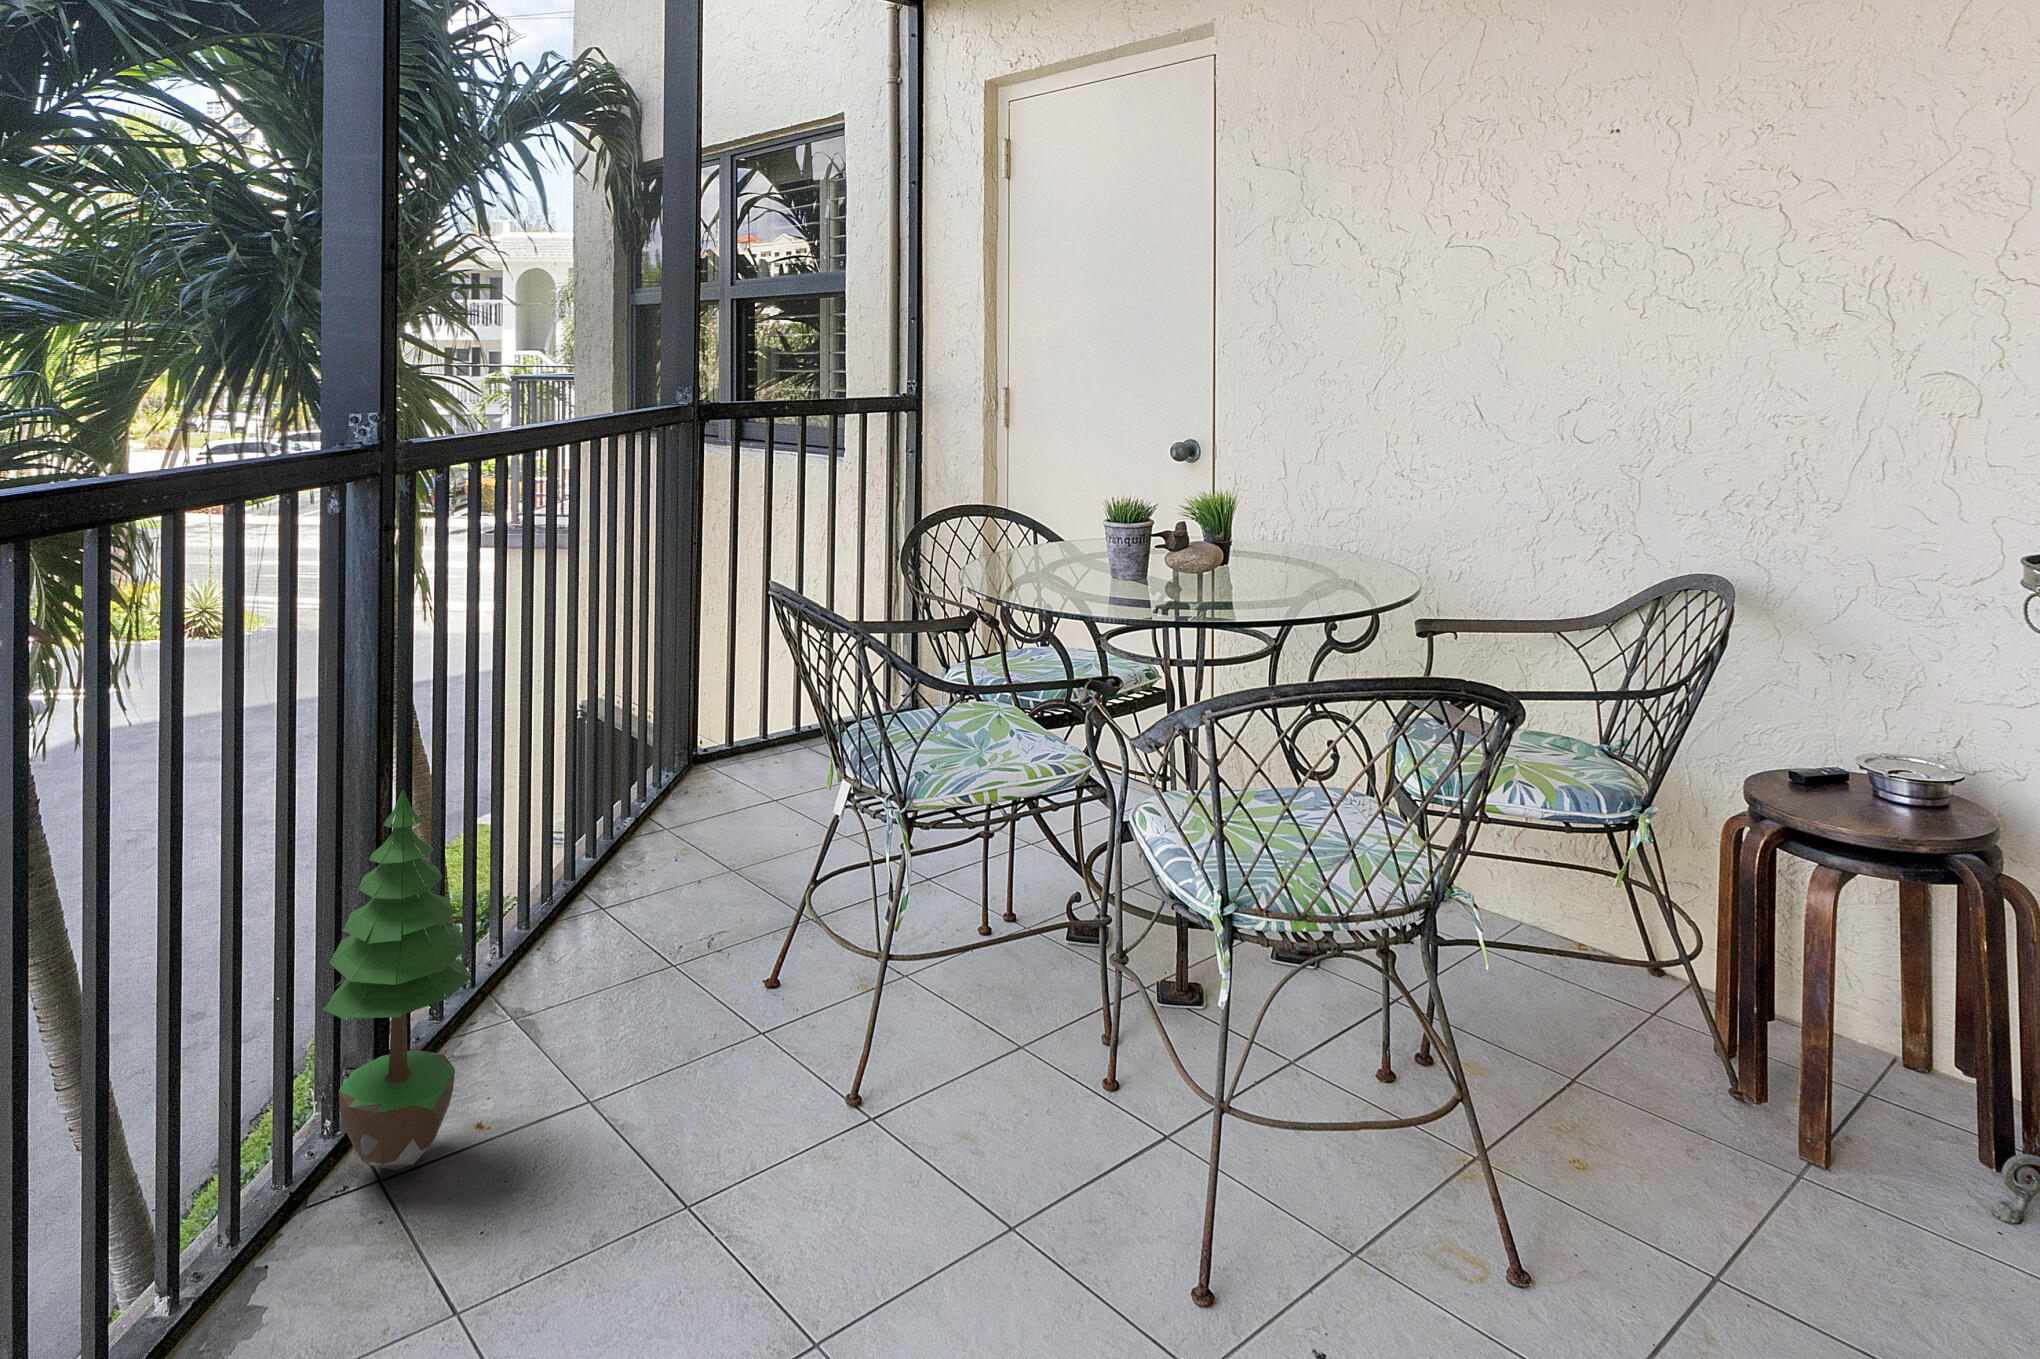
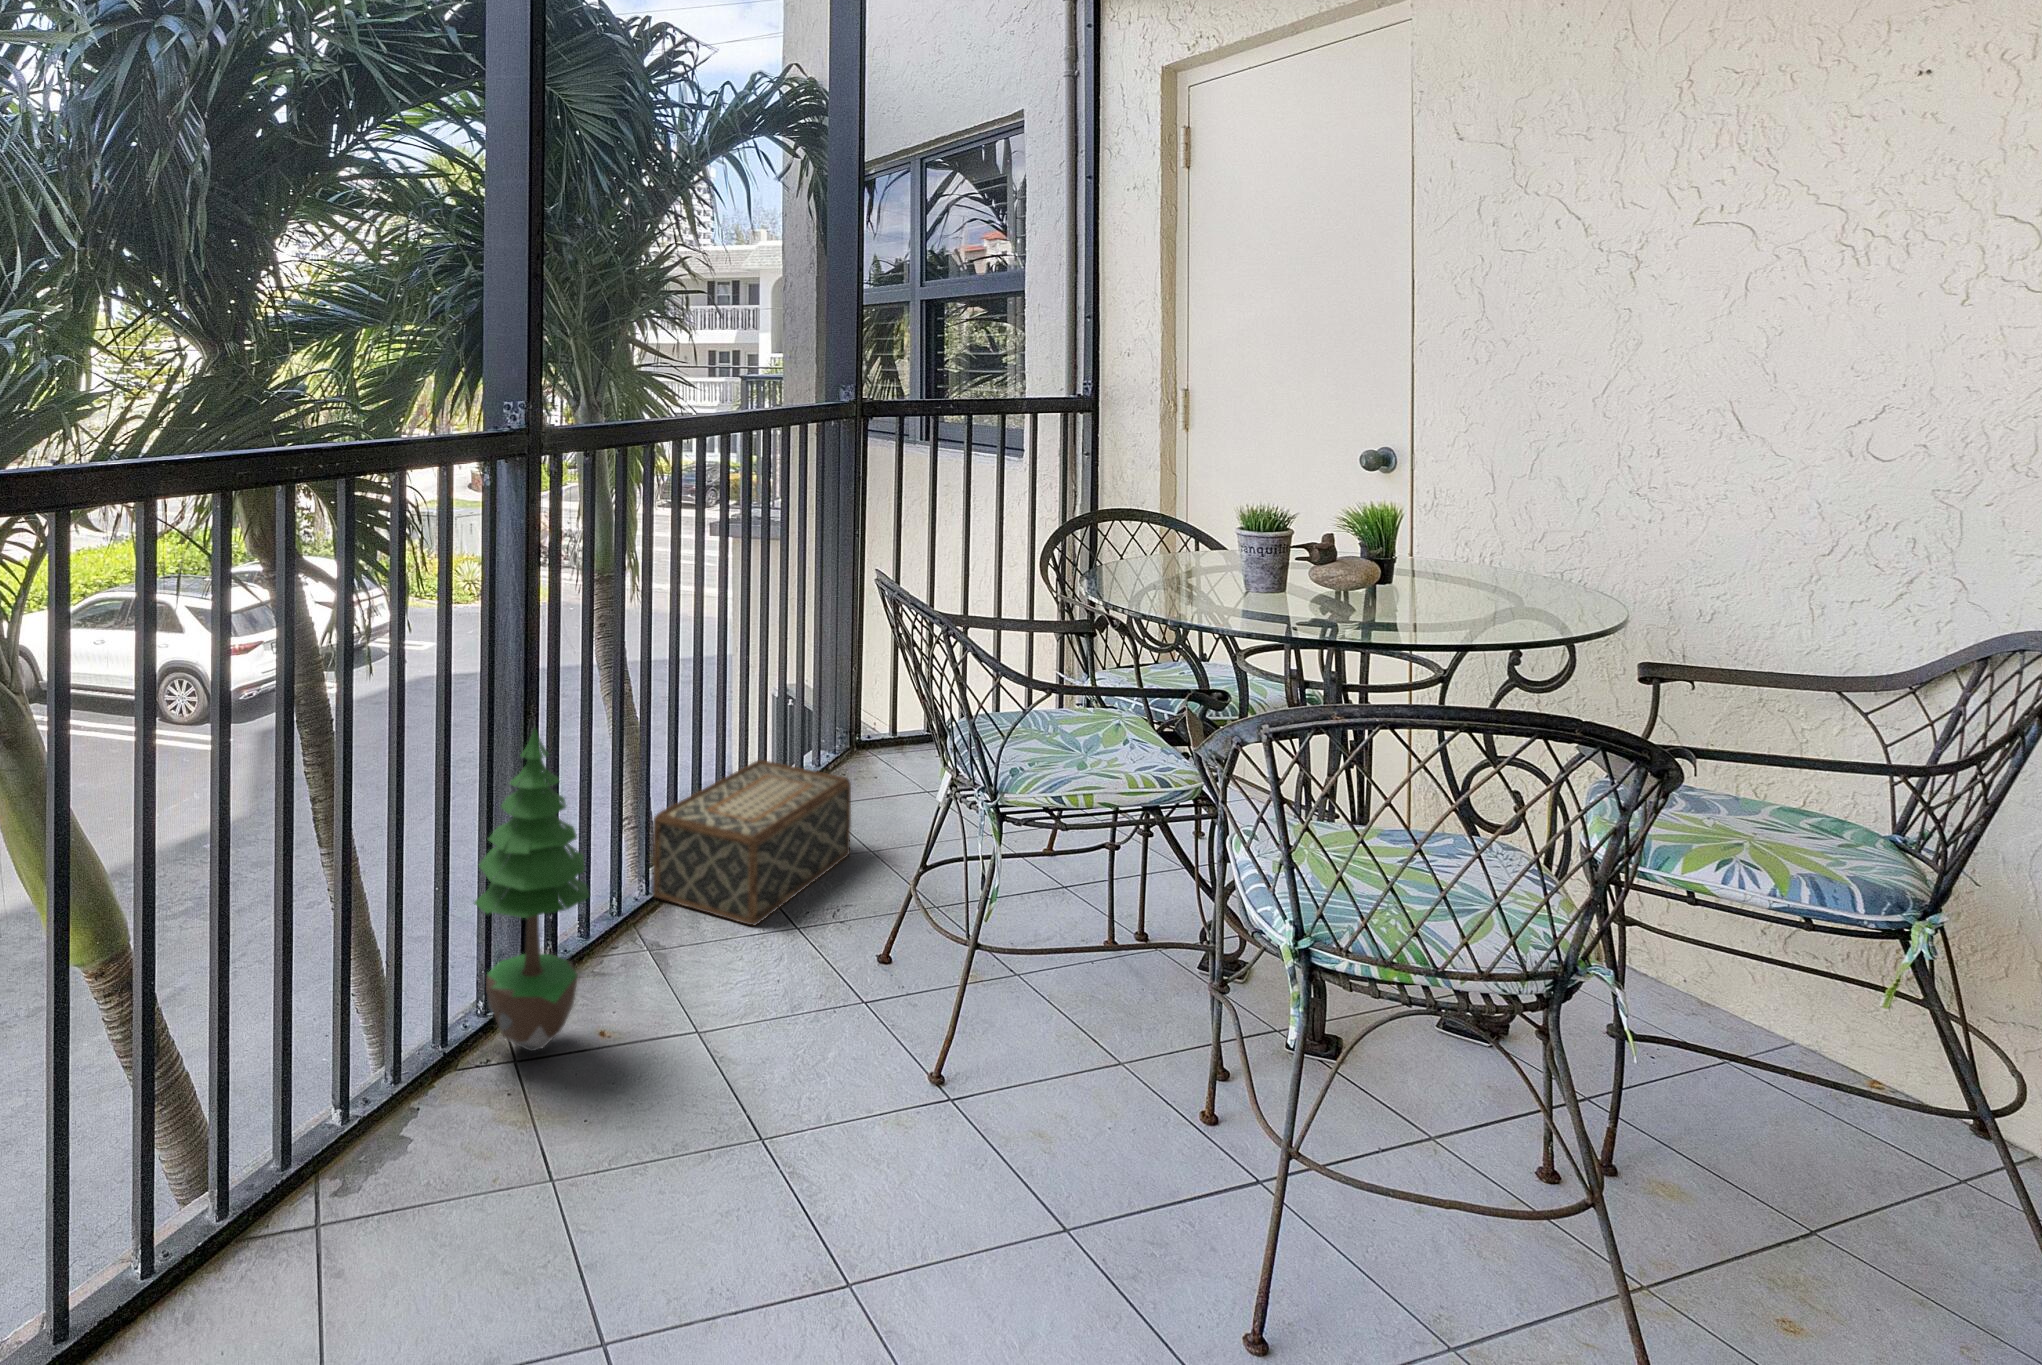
woven basket: none [507,787,714,970] -> present [652,760,851,925]

